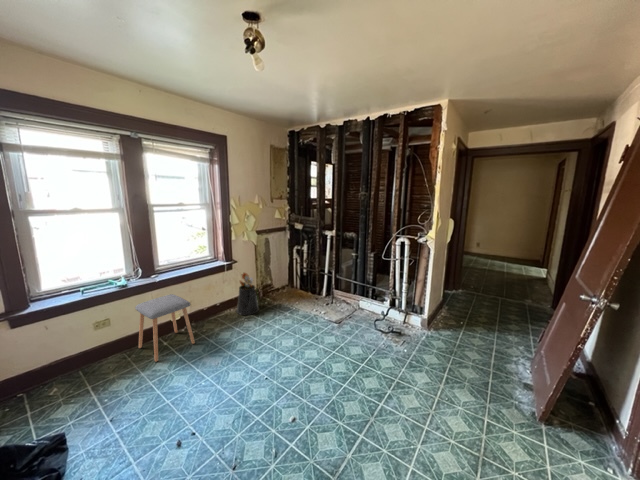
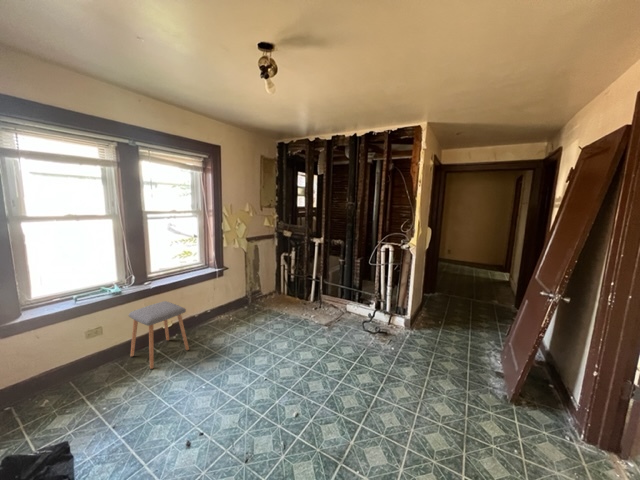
watering can: present [237,273,259,315] -> none [227,278,250,321]

